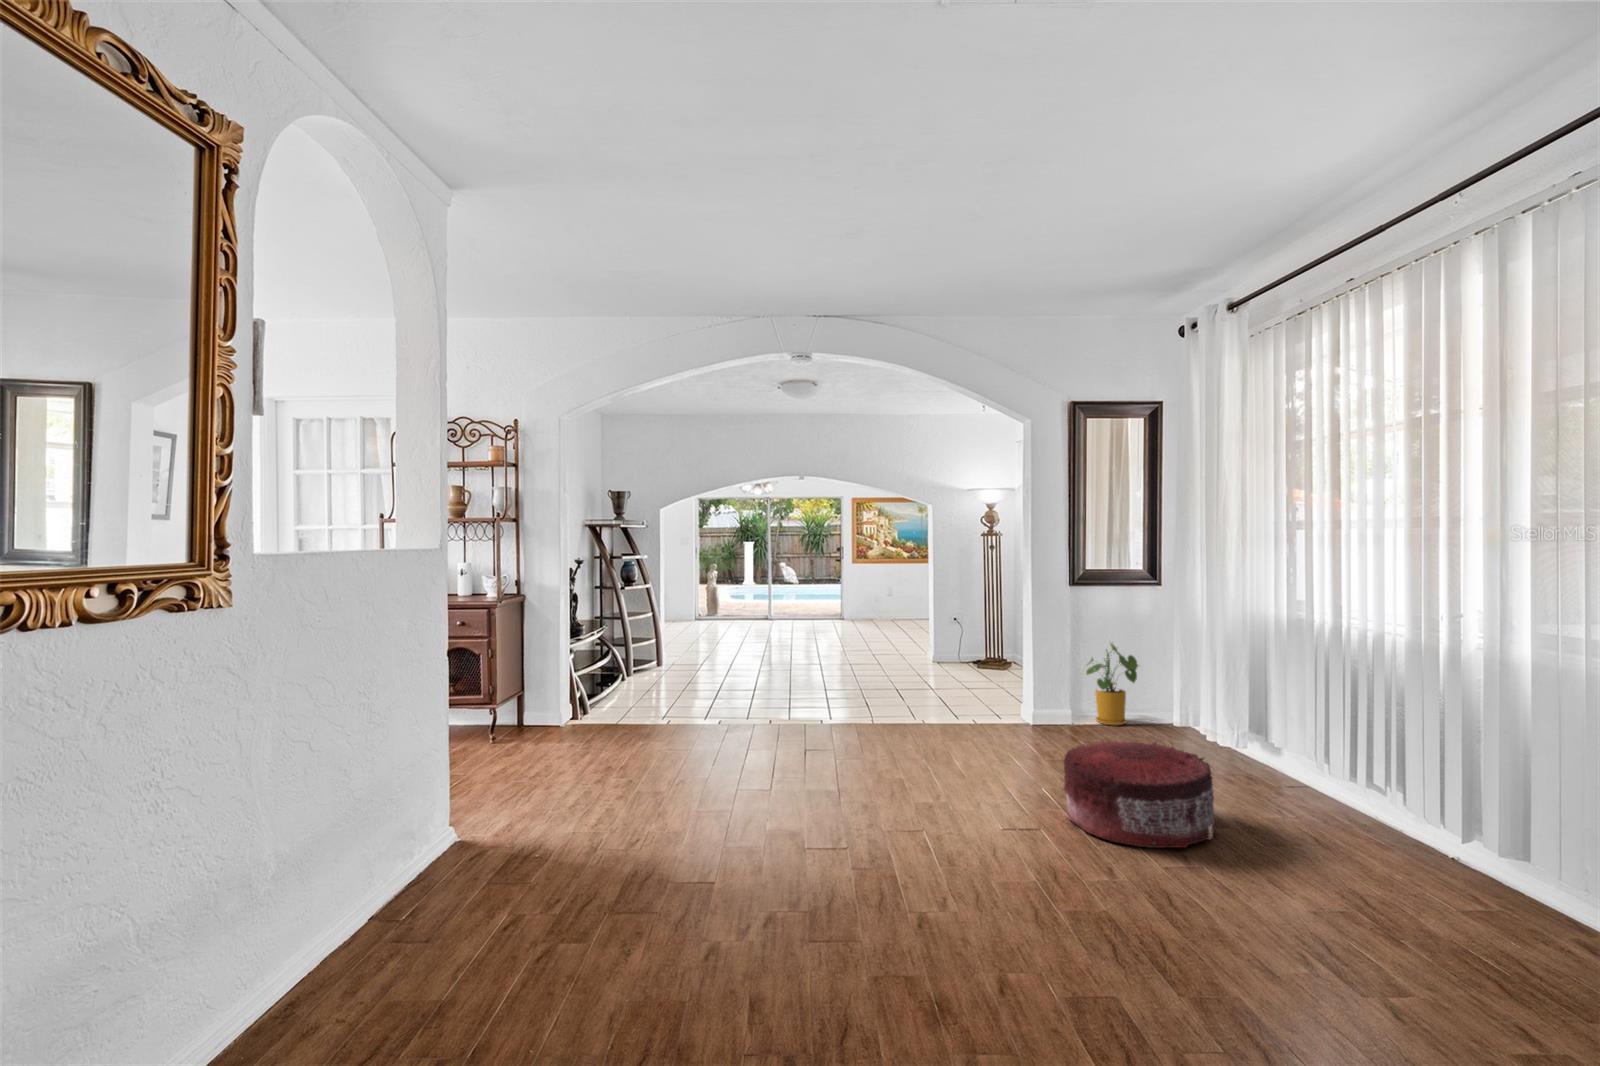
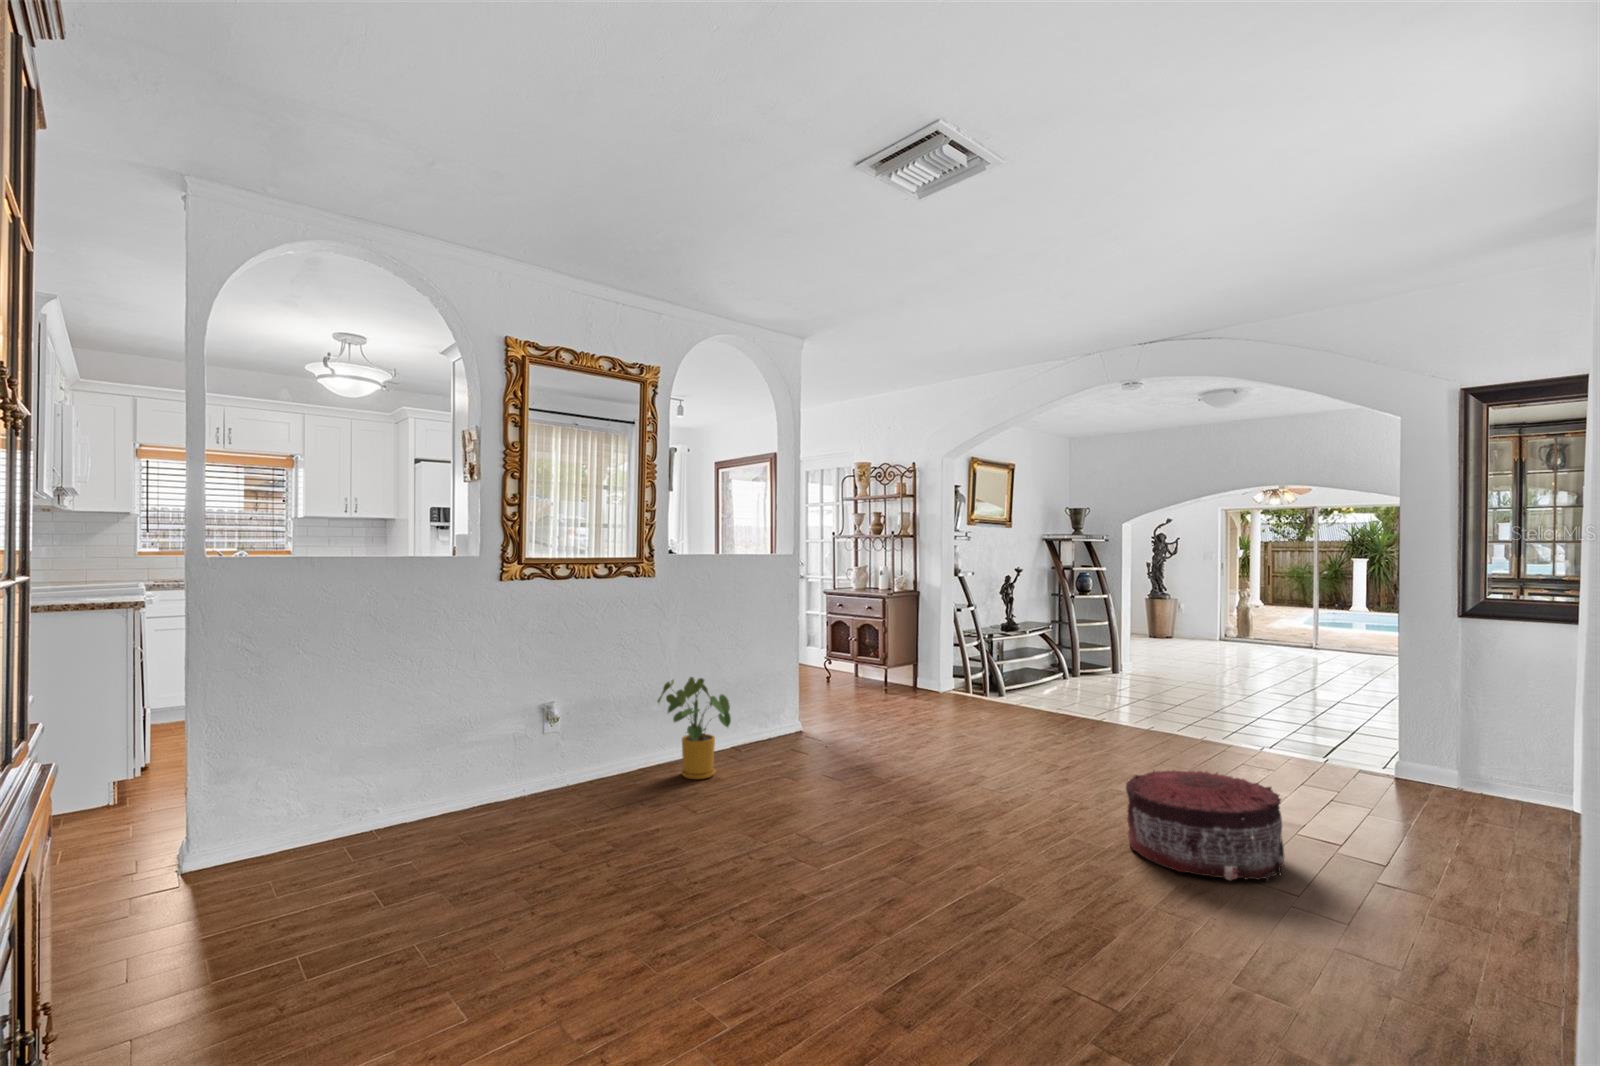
house plant: present [1086,643,1138,726] -> present [658,677,731,779]

